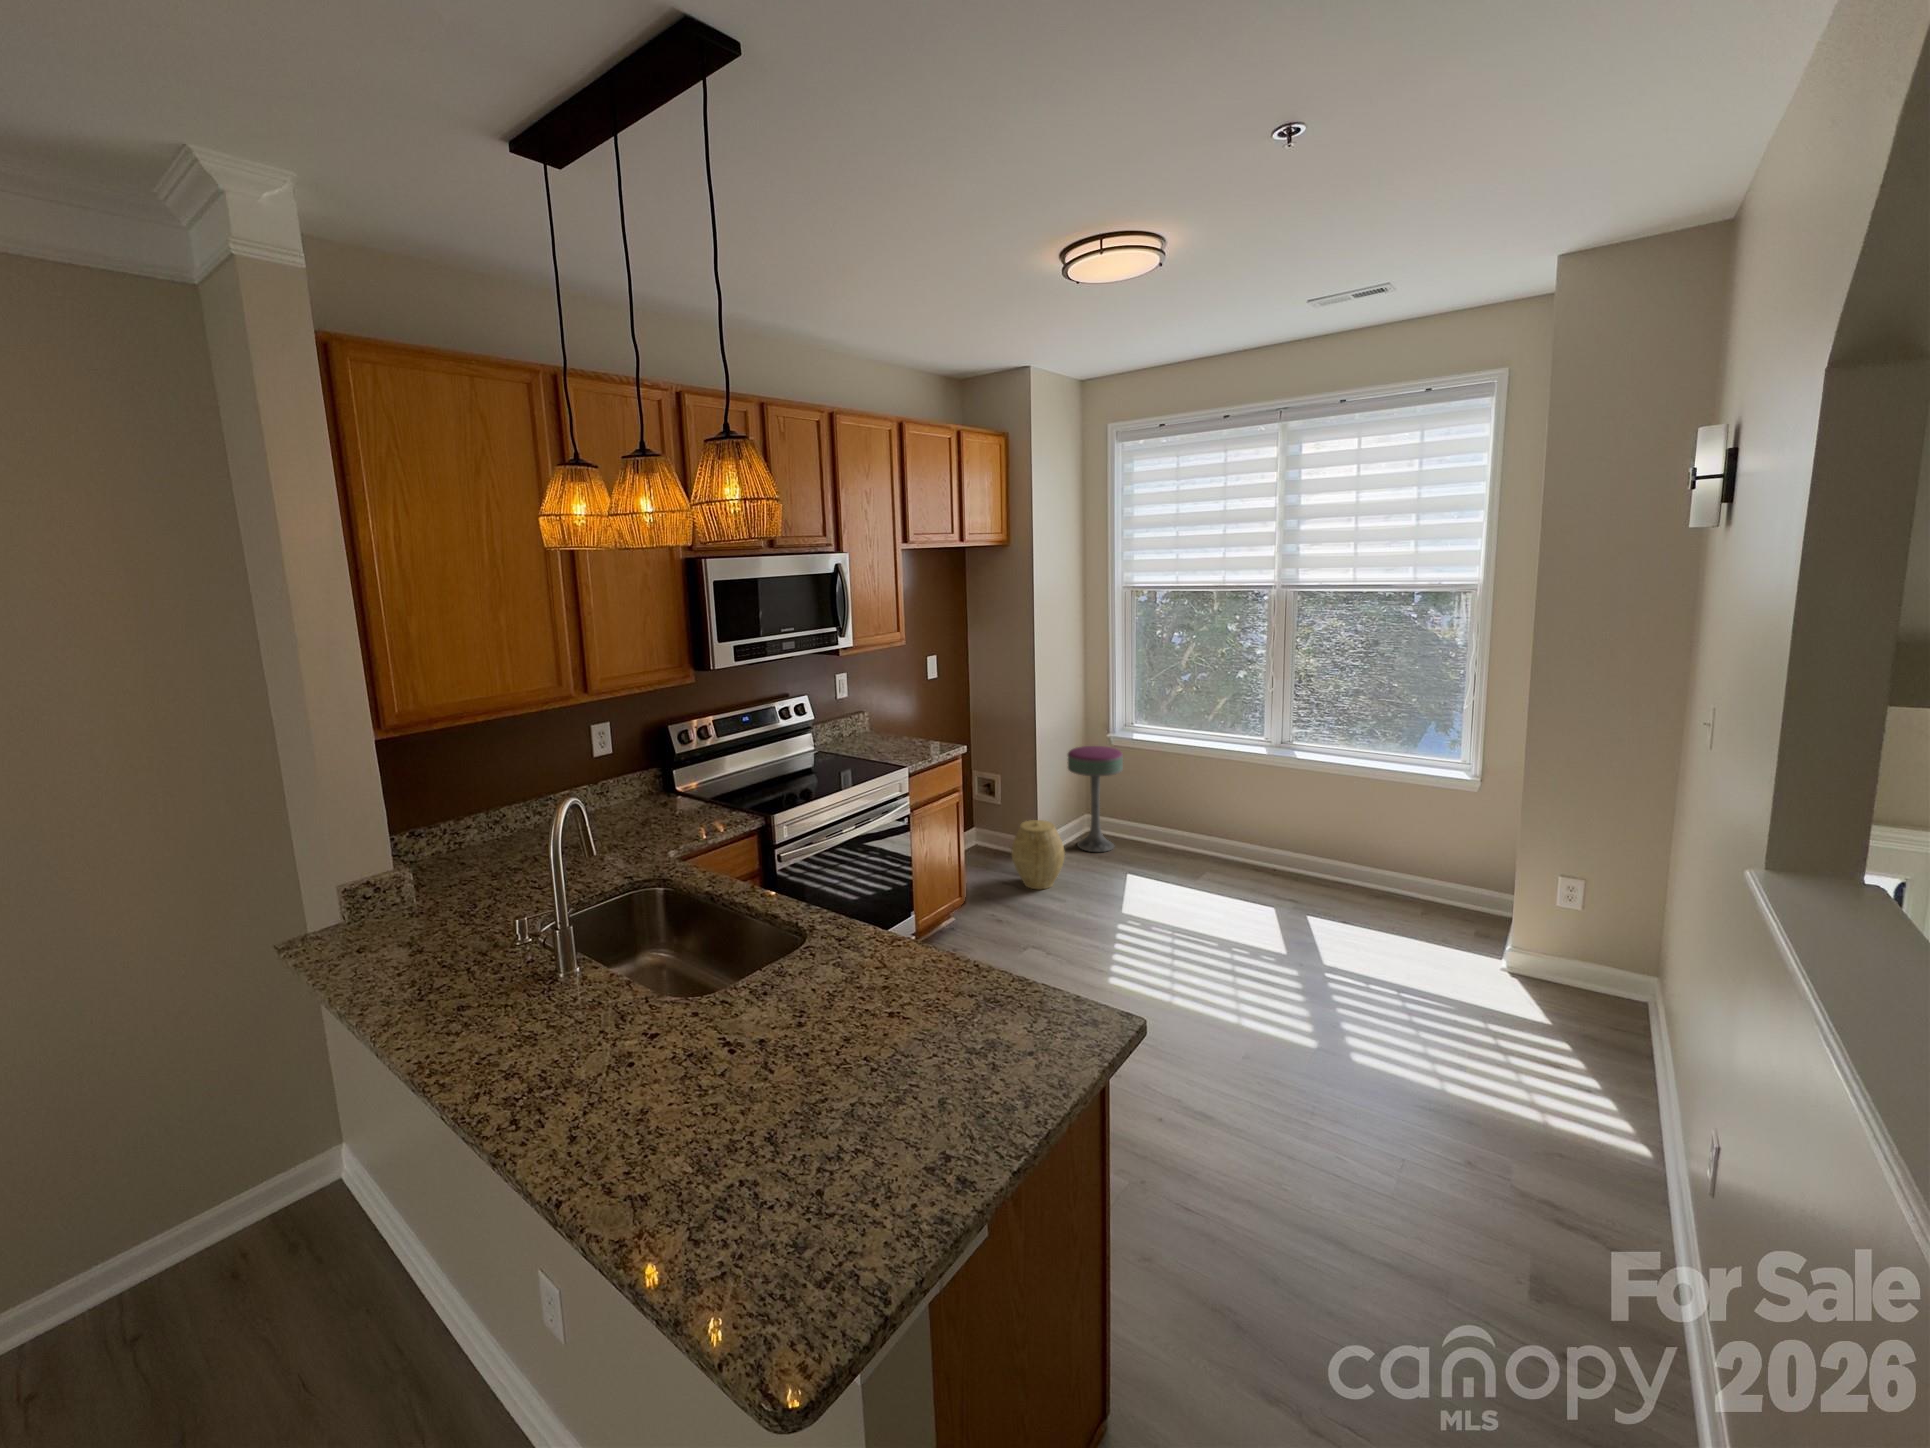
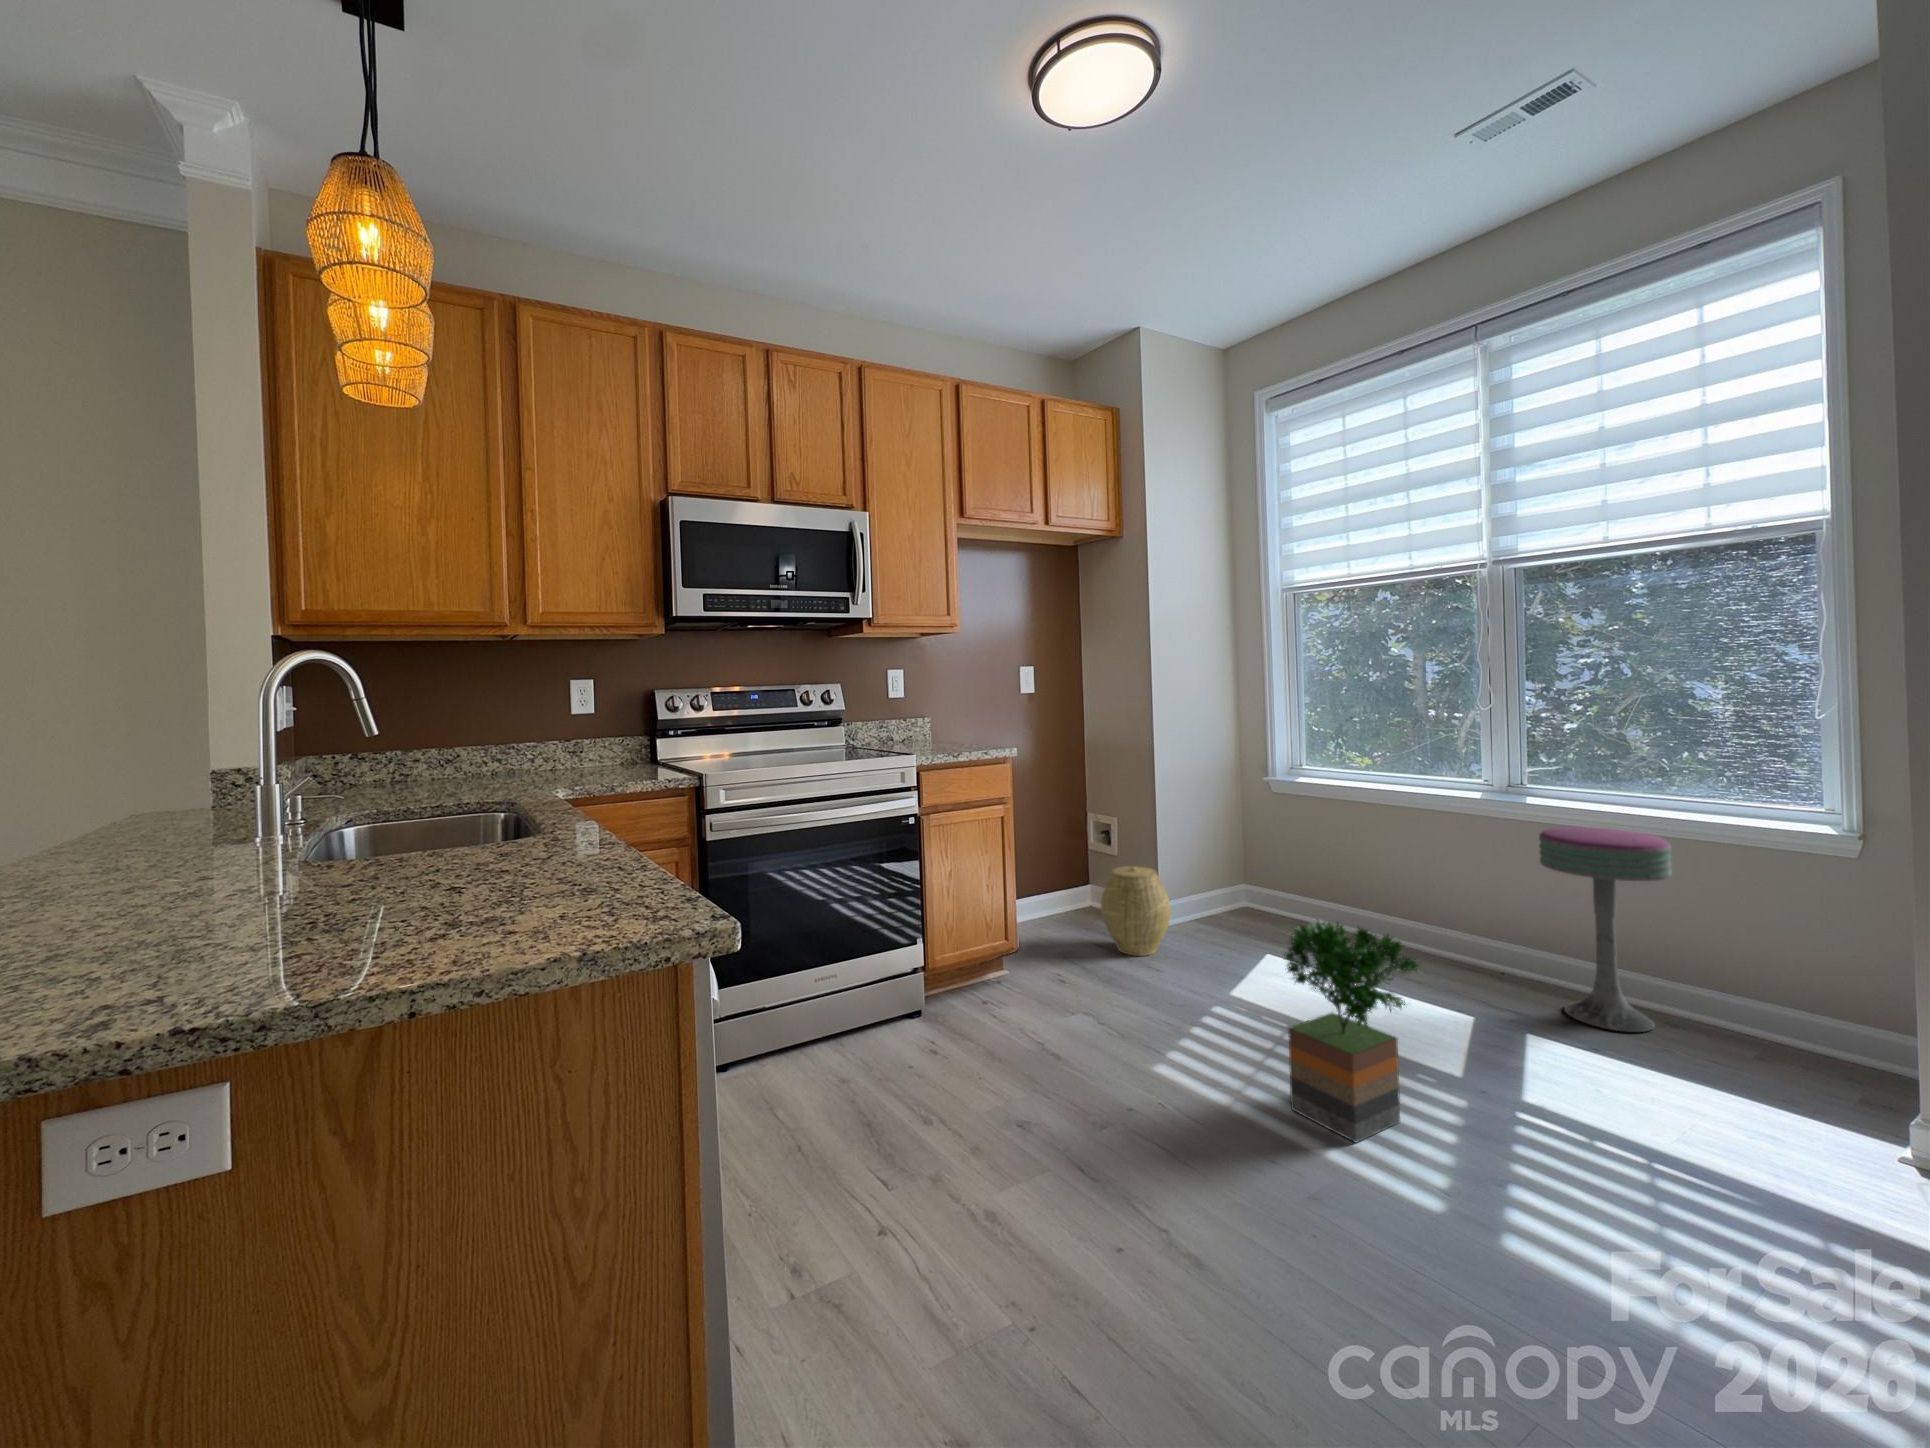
bar stool: present [1068,746,1123,852] -> present [1539,827,1672,1032]
potted tree: none [1201,871,1290,1013] -> present [1284,922,1420,1142]

